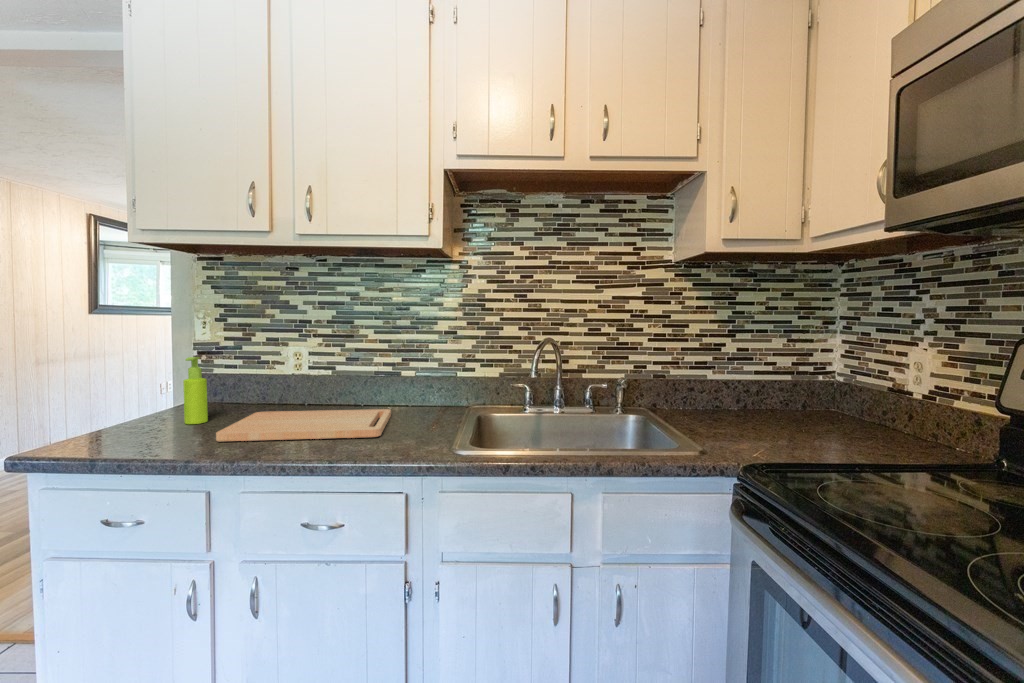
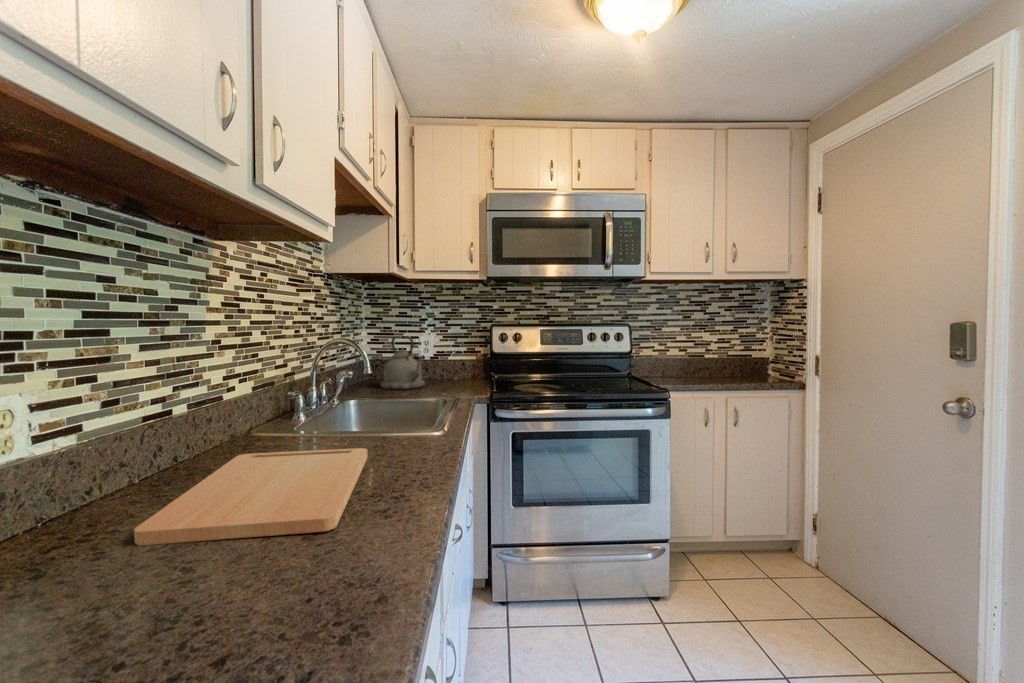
kettle: none [762,347,845,436] -> present [380,337,425,389]
soap dispenser: present [183,357,208,424] -> none [58,430,133,616]

